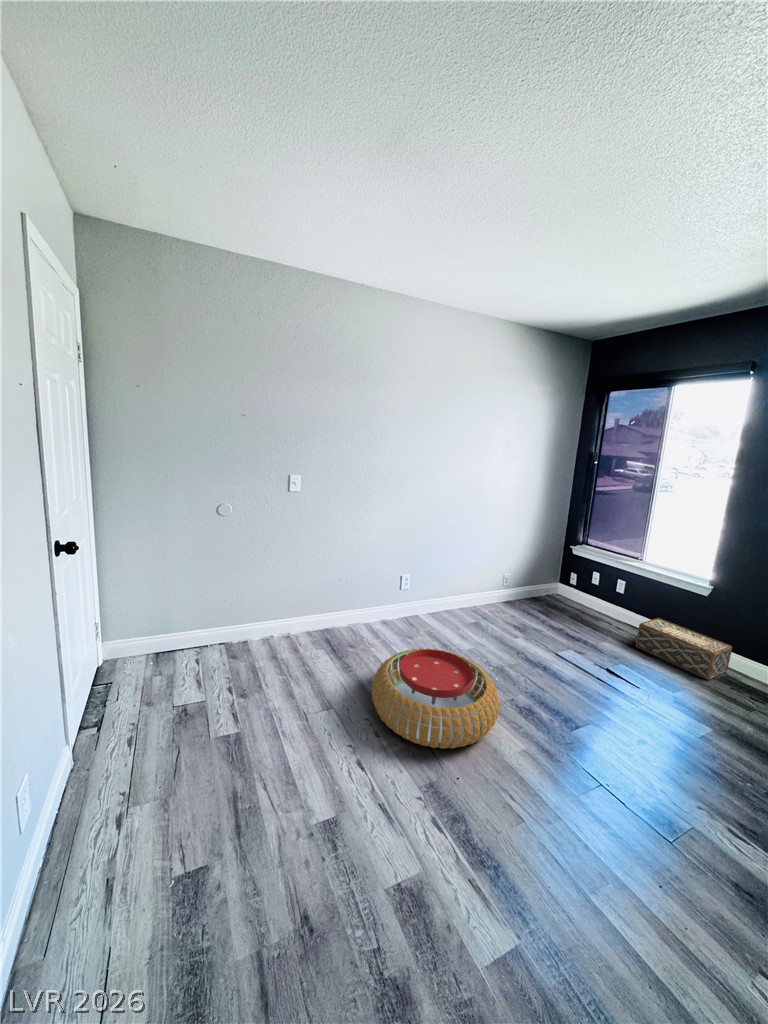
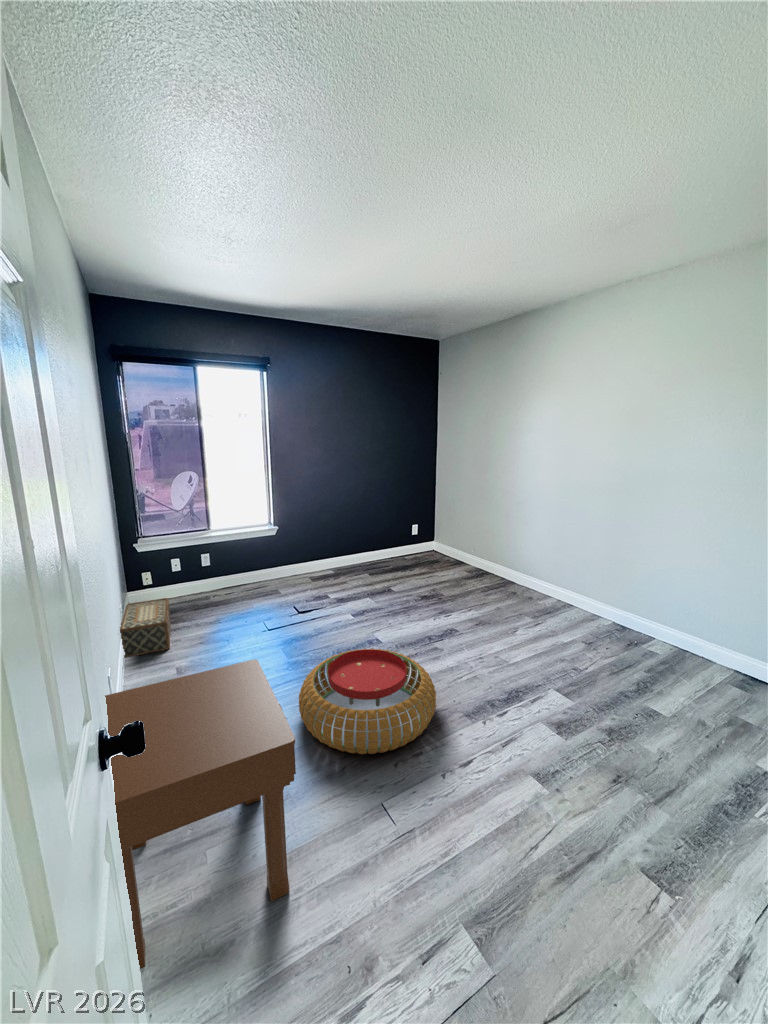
nightstand: none [273,560,368,672] -> present [105,659,296,969]
woven basket: present [636,618,732,680] -> present [120,598,171,658]

